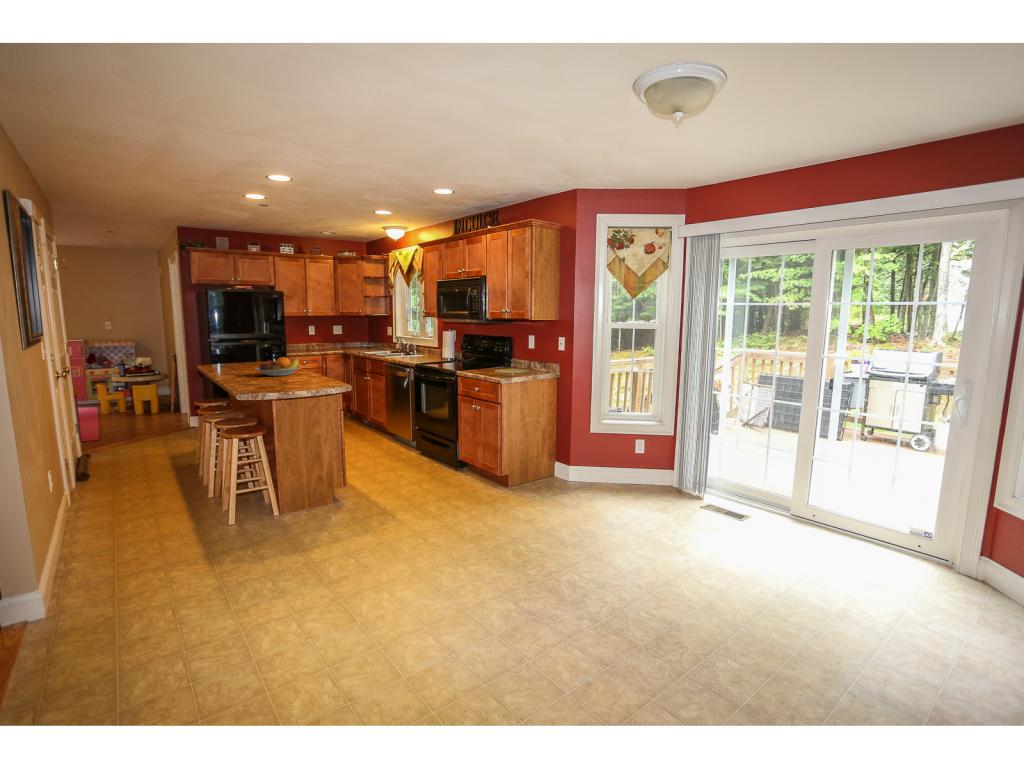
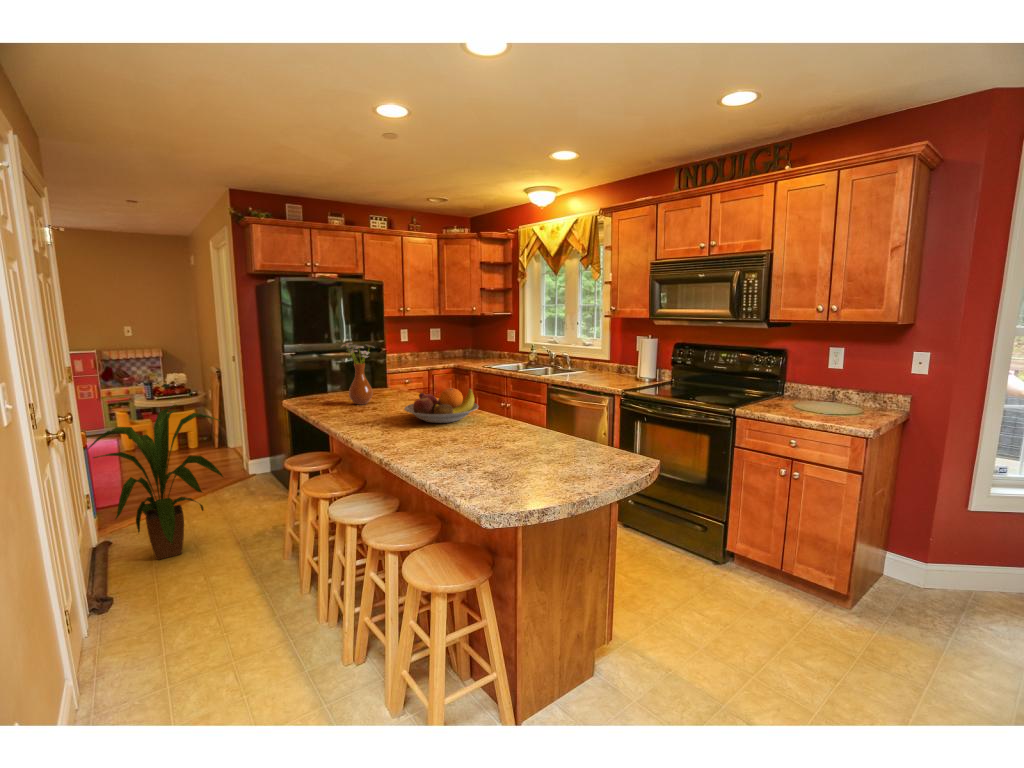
vase: none [229,332,254,370] -> present [341,343,373,405]
house plant: none [77,368,162,464] -> present [88,405,223,560]

